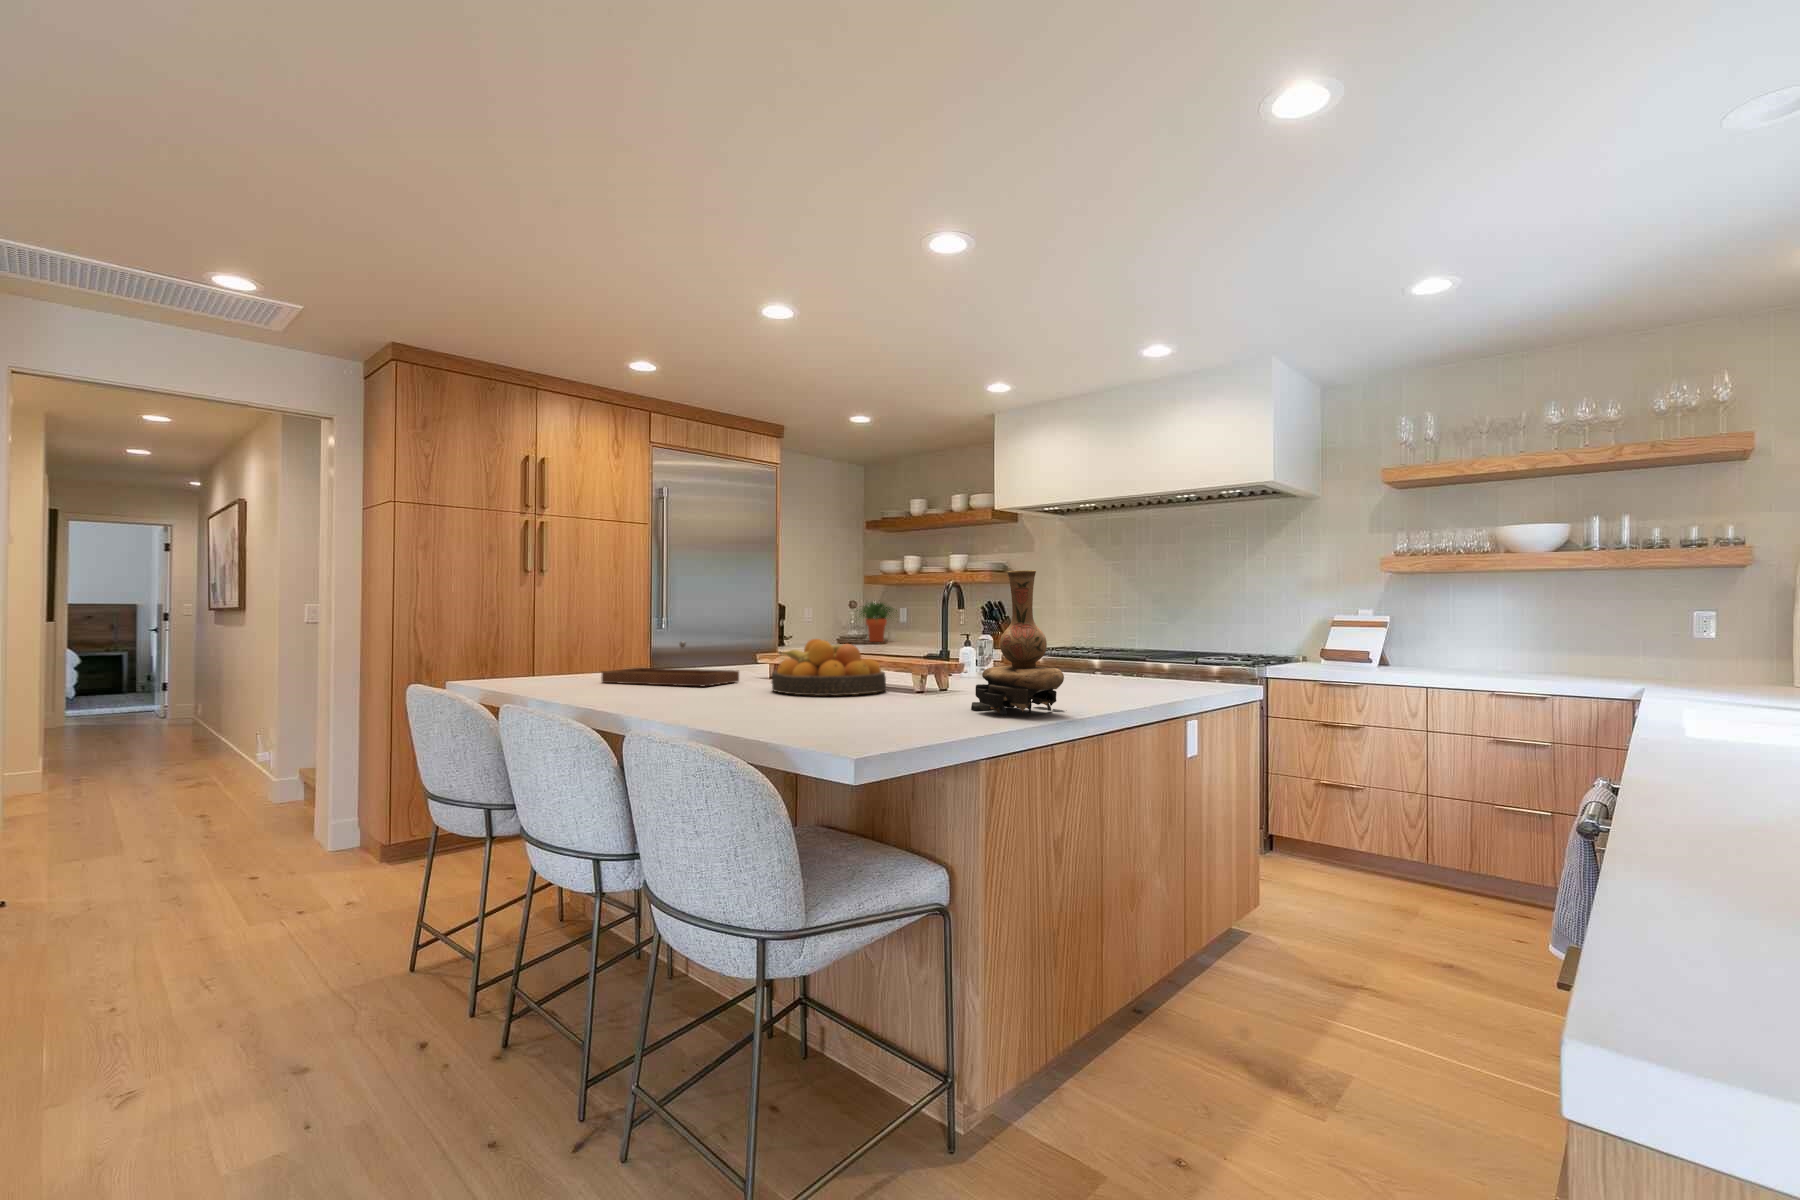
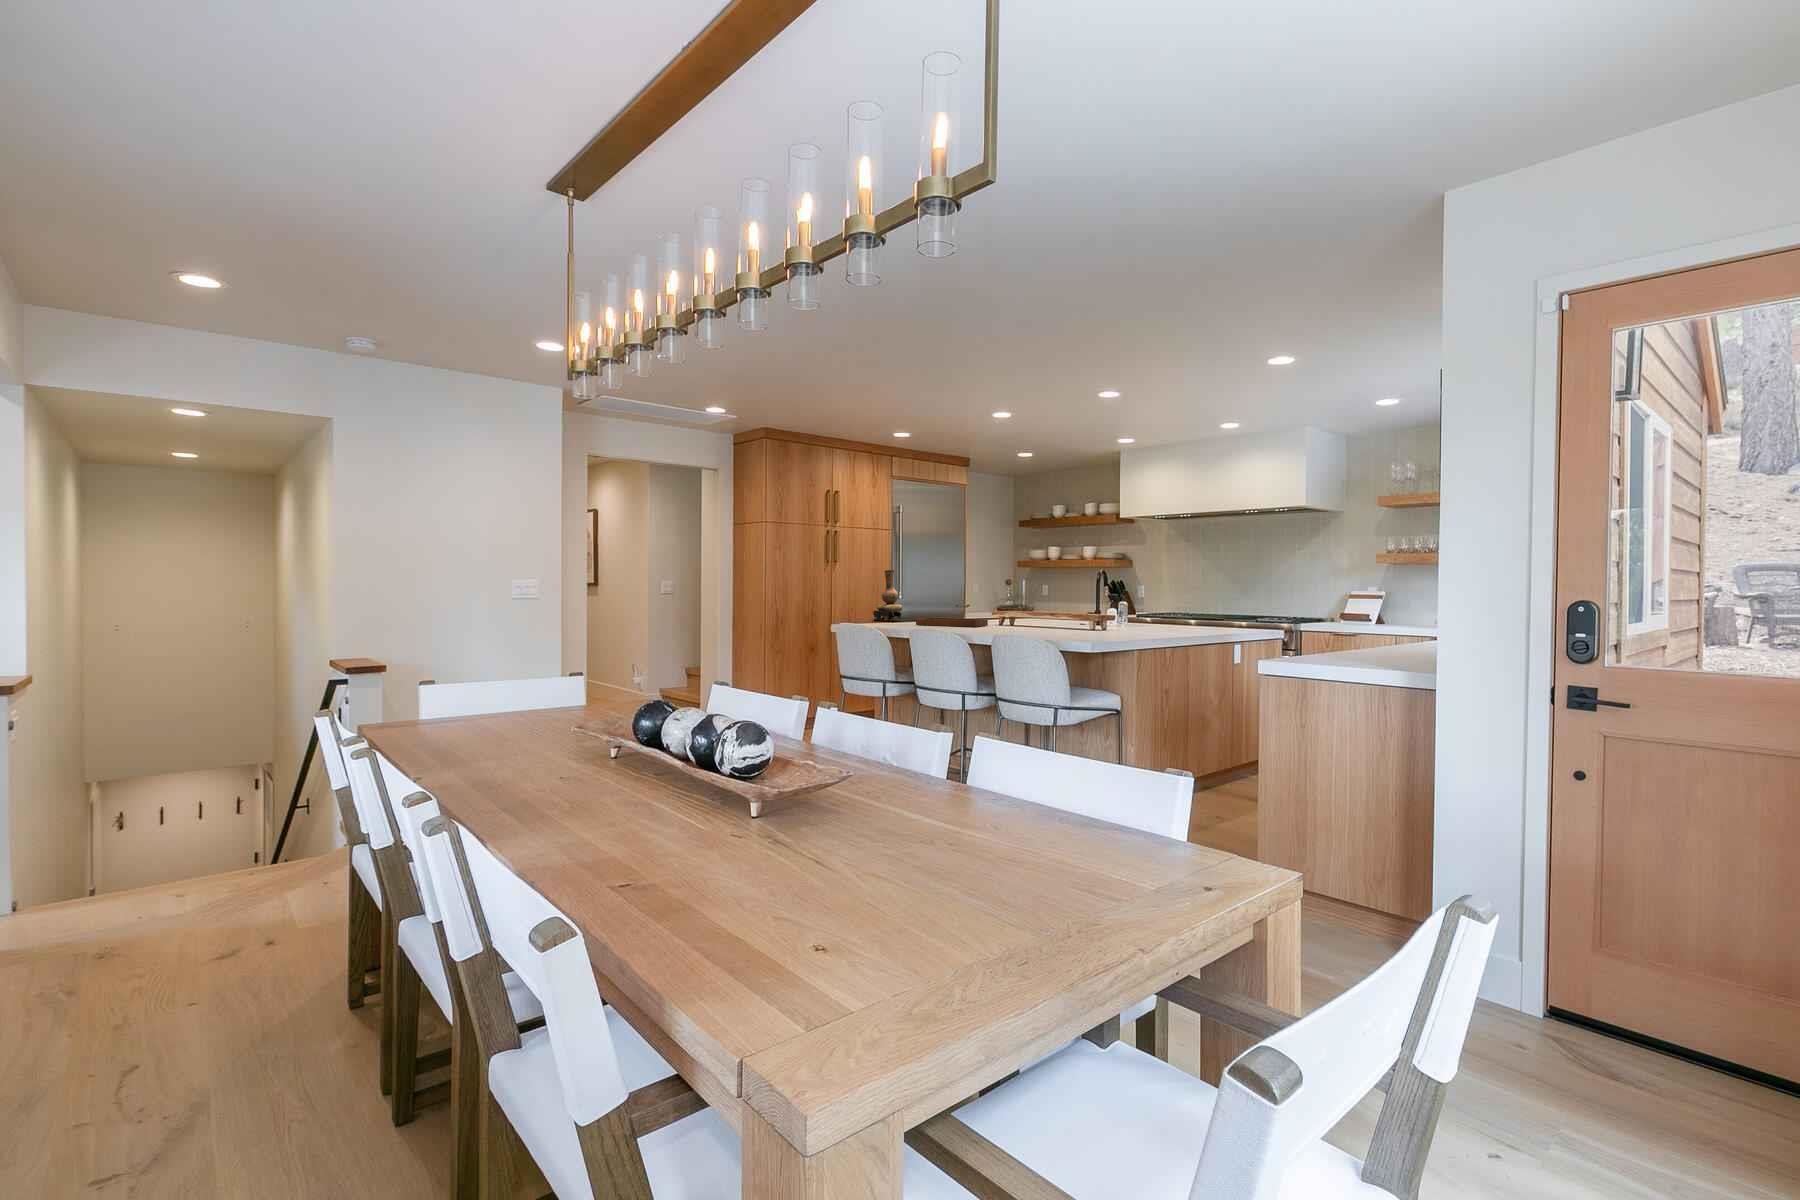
vase: present [971,570,1064,717] -> present [873,570,902,621]
potted plant: present [857,602,897,642] -> none [1009,579,1042,608]
fruit bowl: present [772,639,886,696] -> none [1014,602,1073,630]

